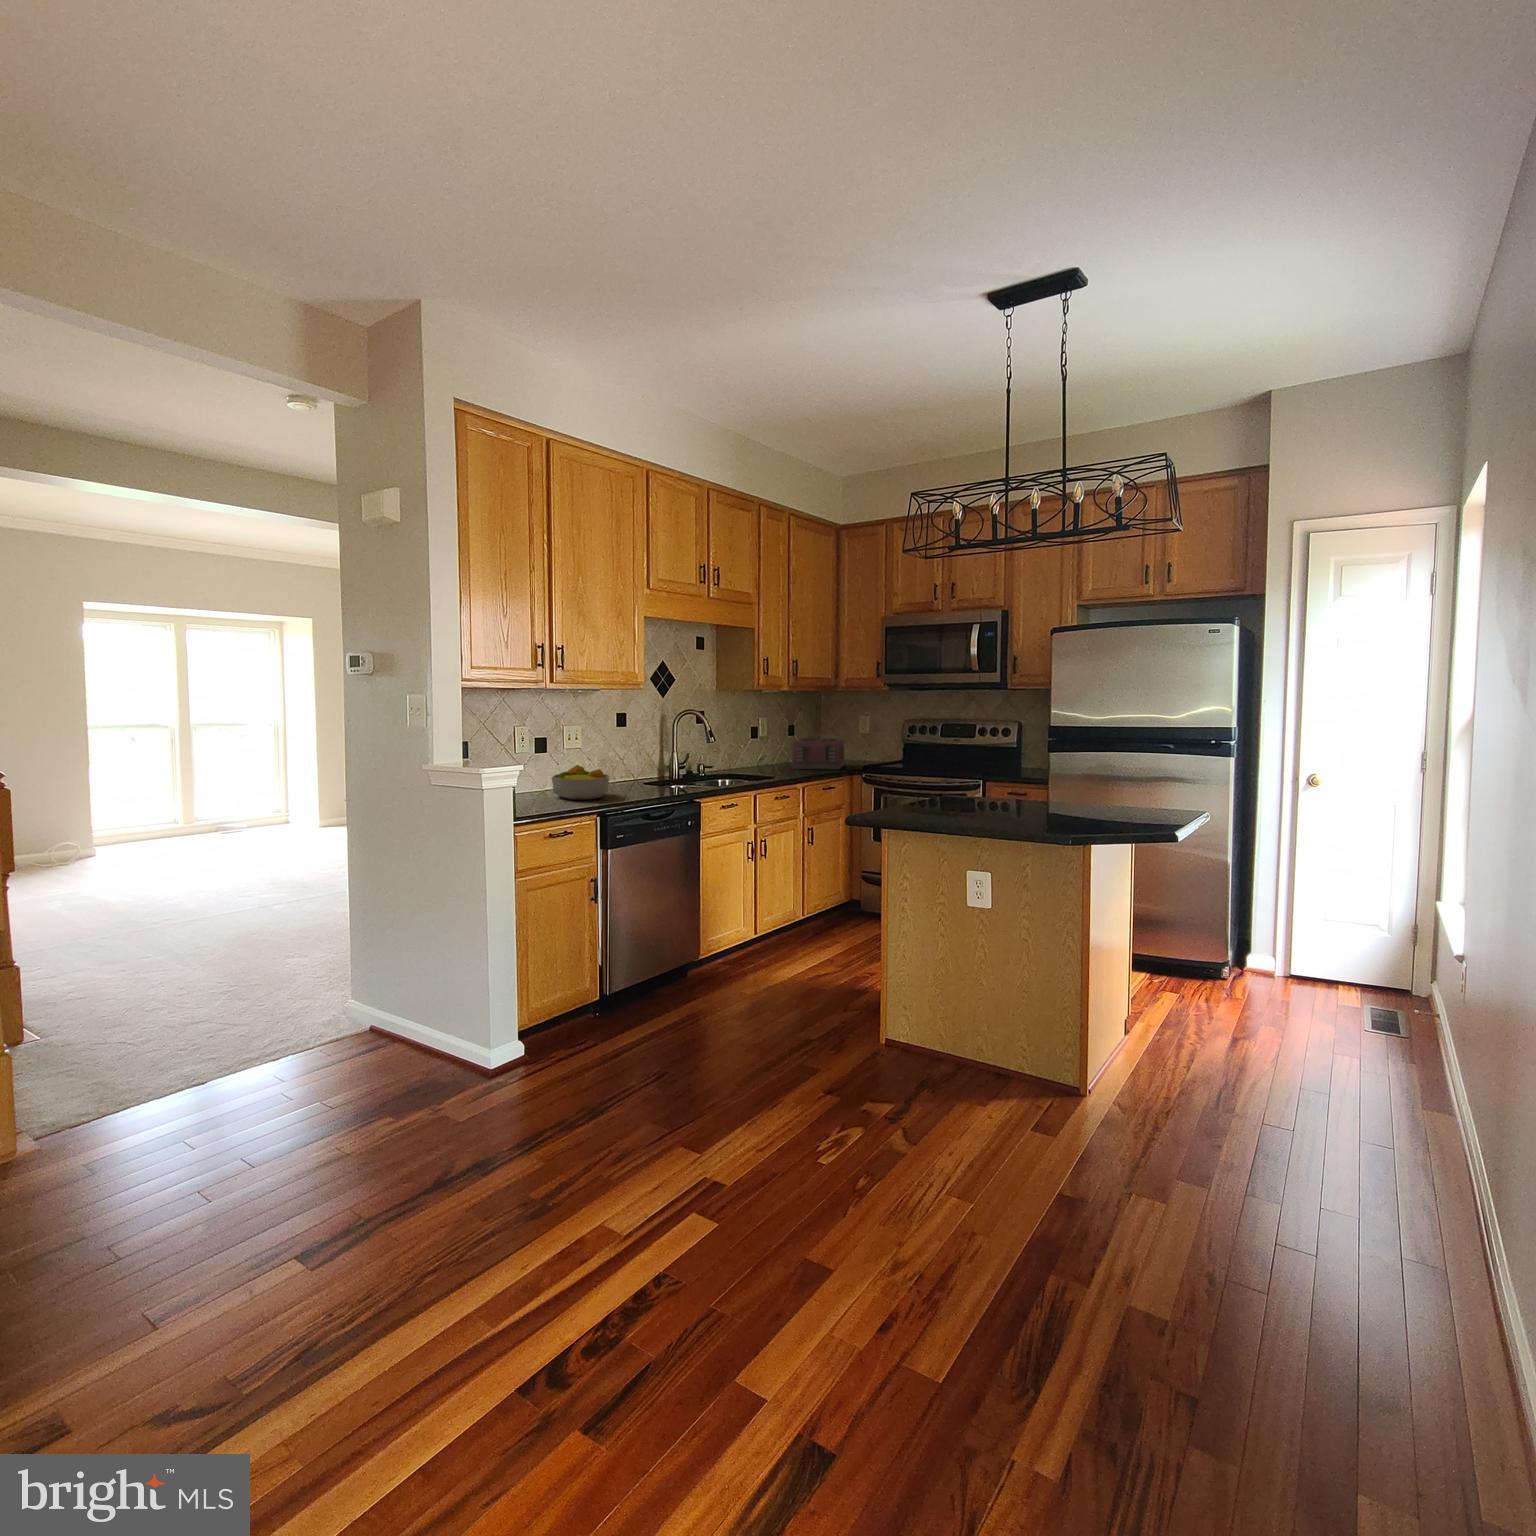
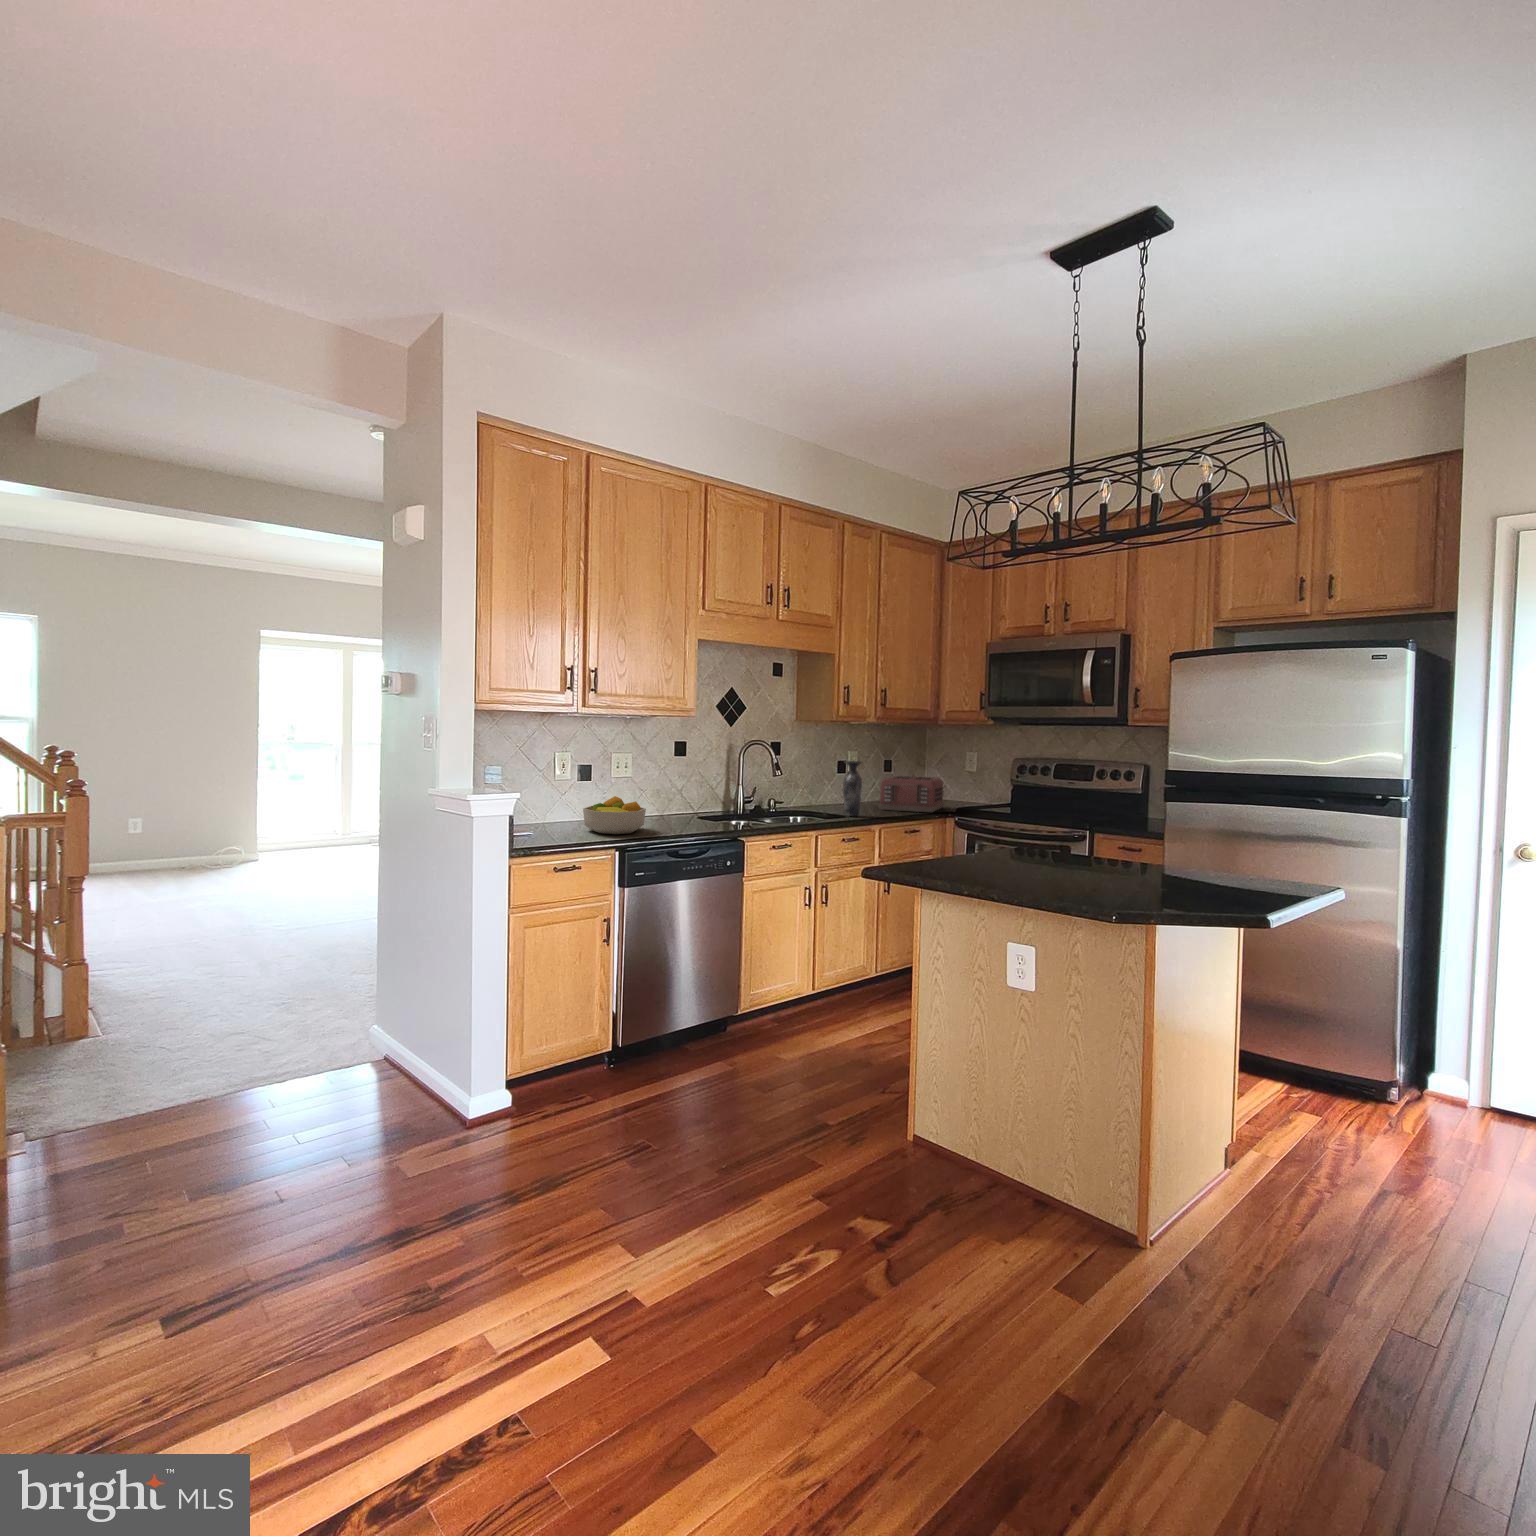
vase: none [766,726,783,775] -> present [842,761,862,816]

